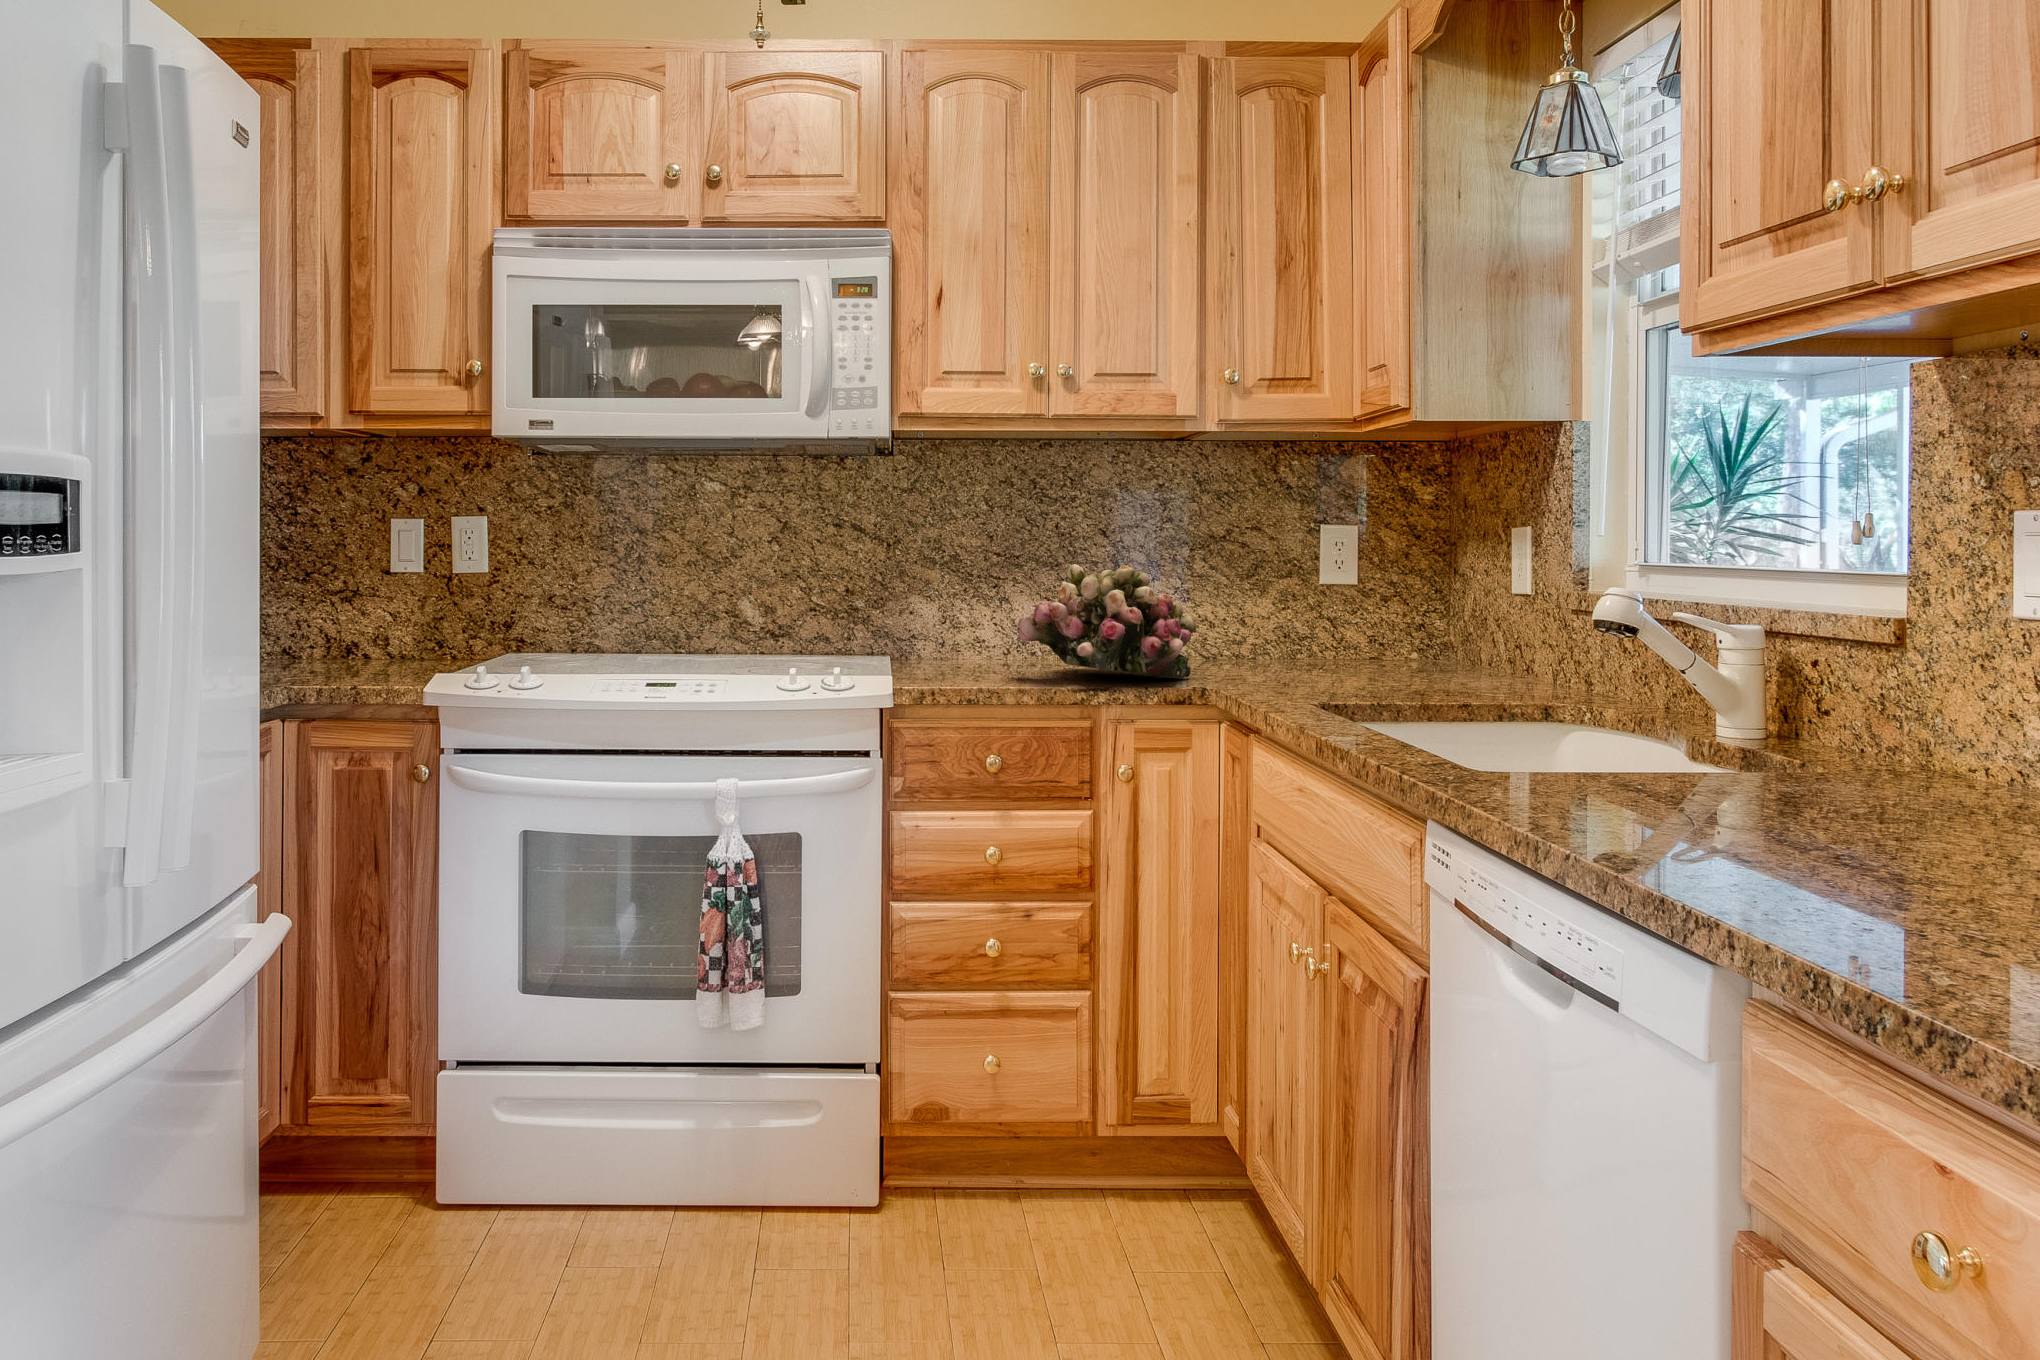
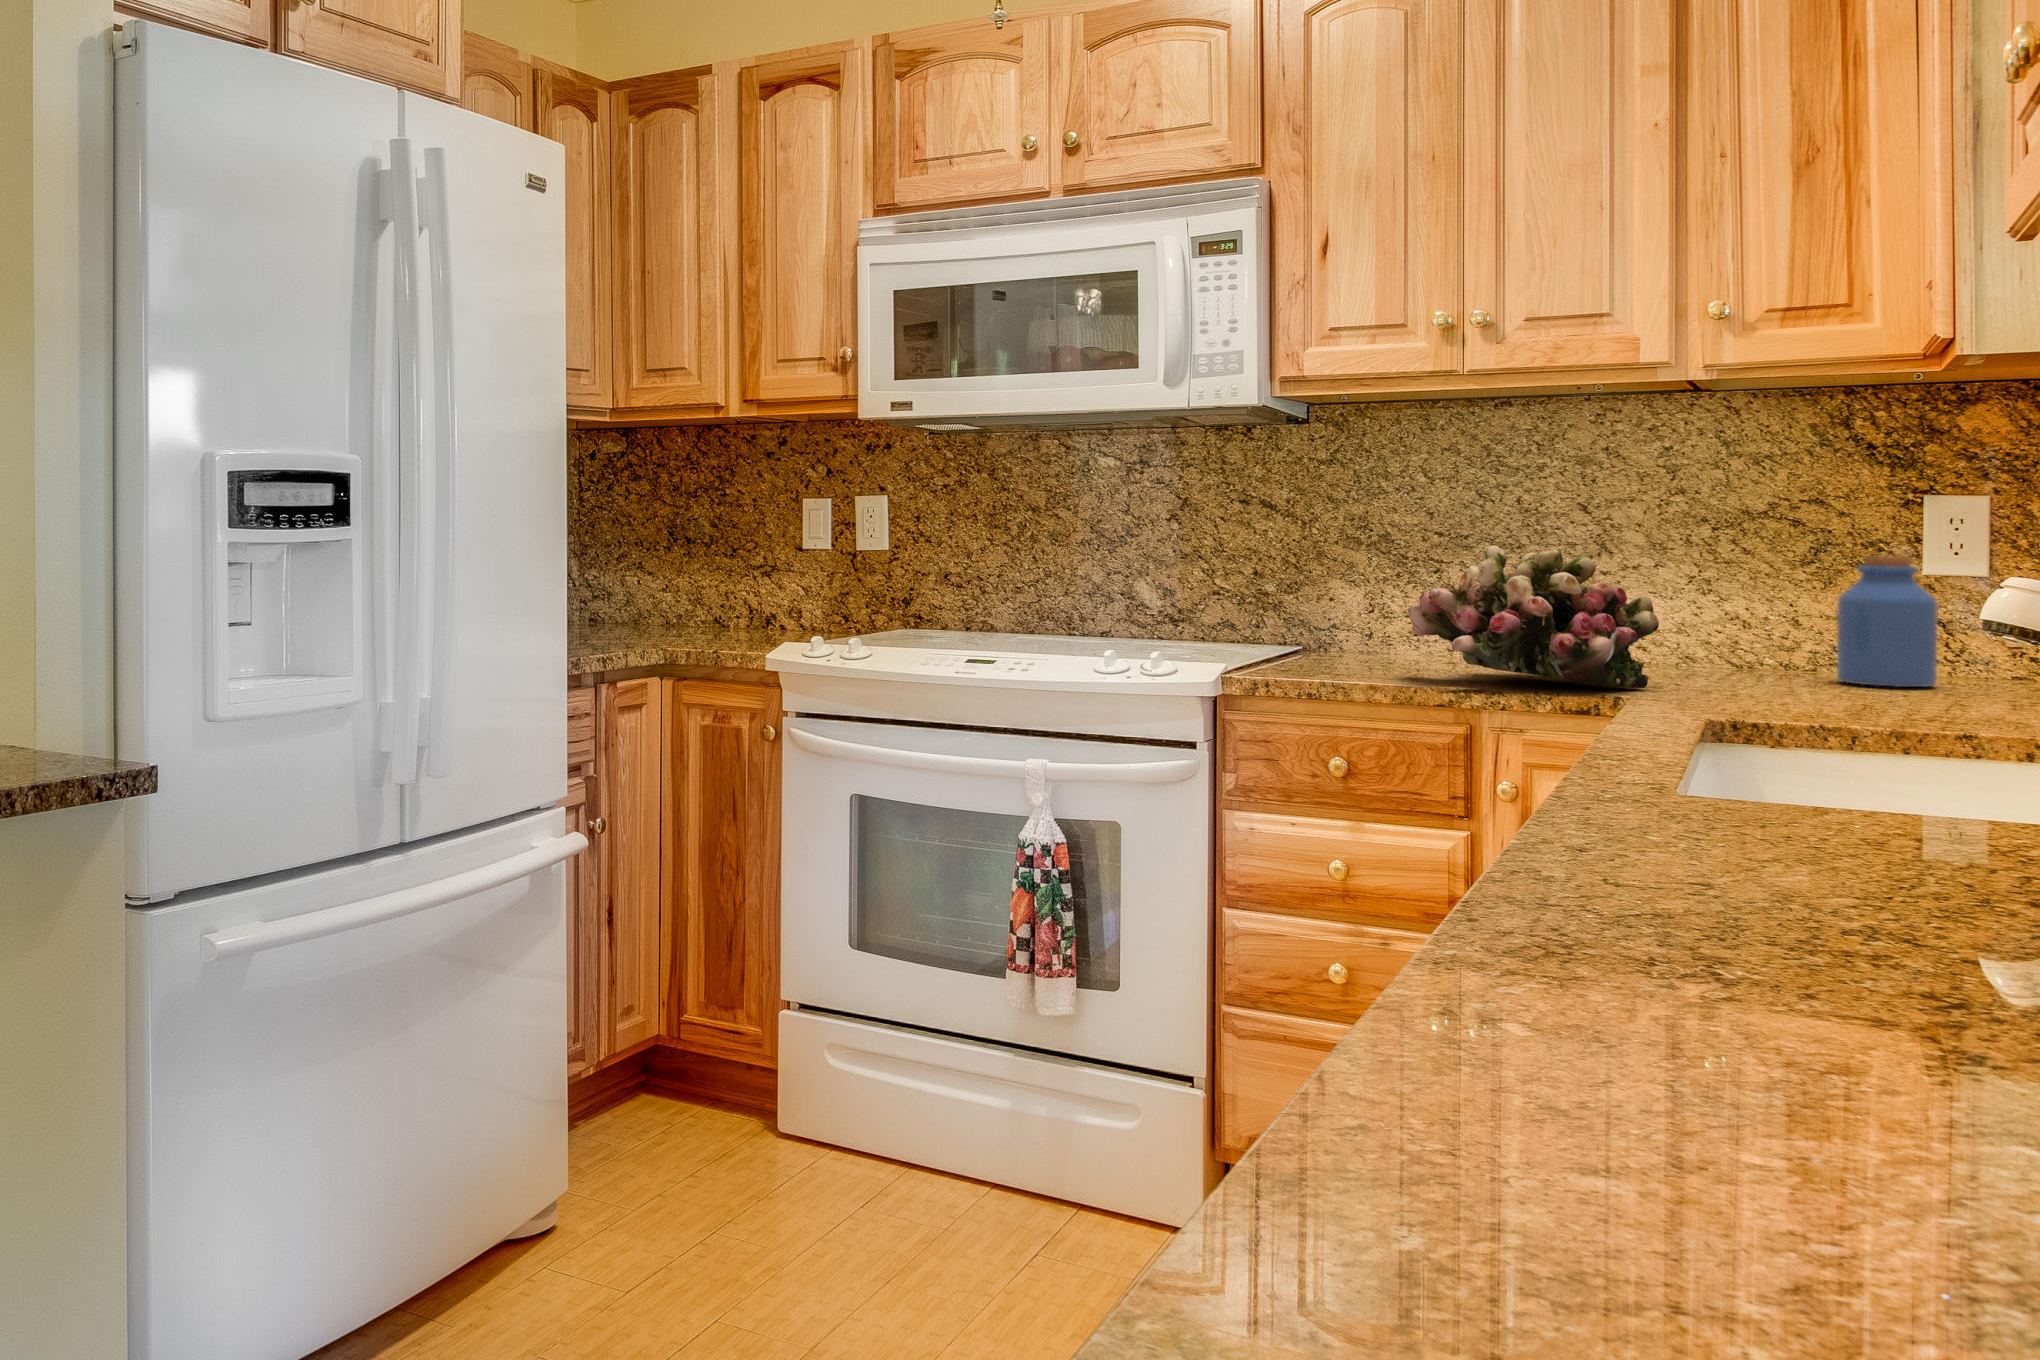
jar: none [1270,567,1331,664] -> present [1837,556,1938,687]

